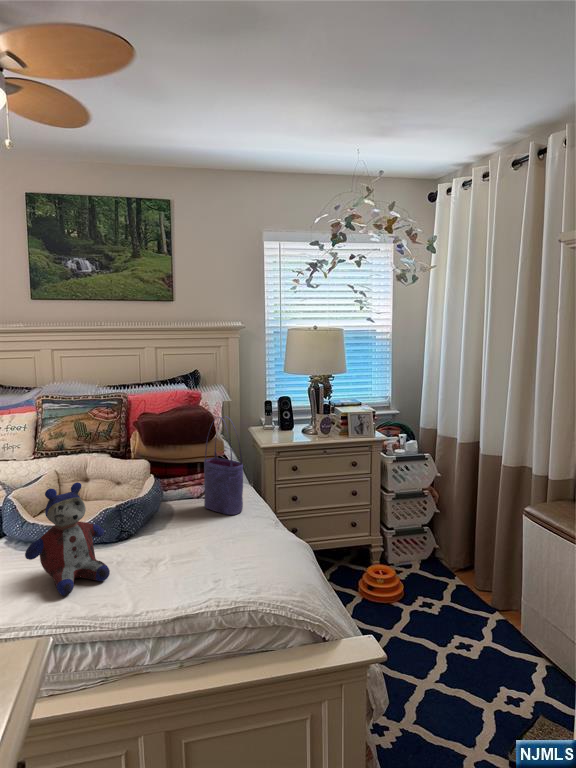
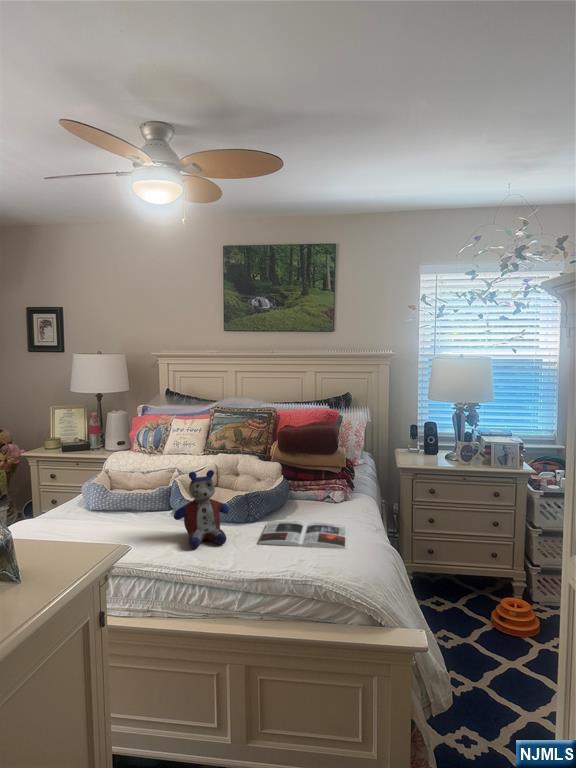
tote bag: present [204,416,243,515] -> none [321,432,351,517]
magazine: none [151,525,264,569] -> present [258,521,348,549]

